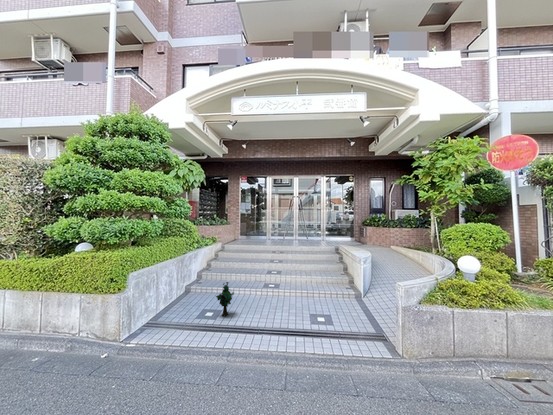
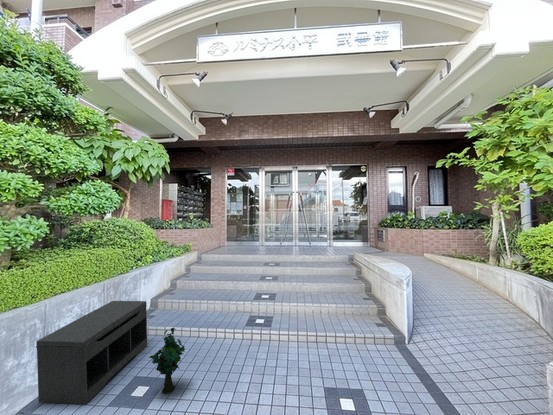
bench: none [157,270,204,319] -> present [36,301,147,404]

